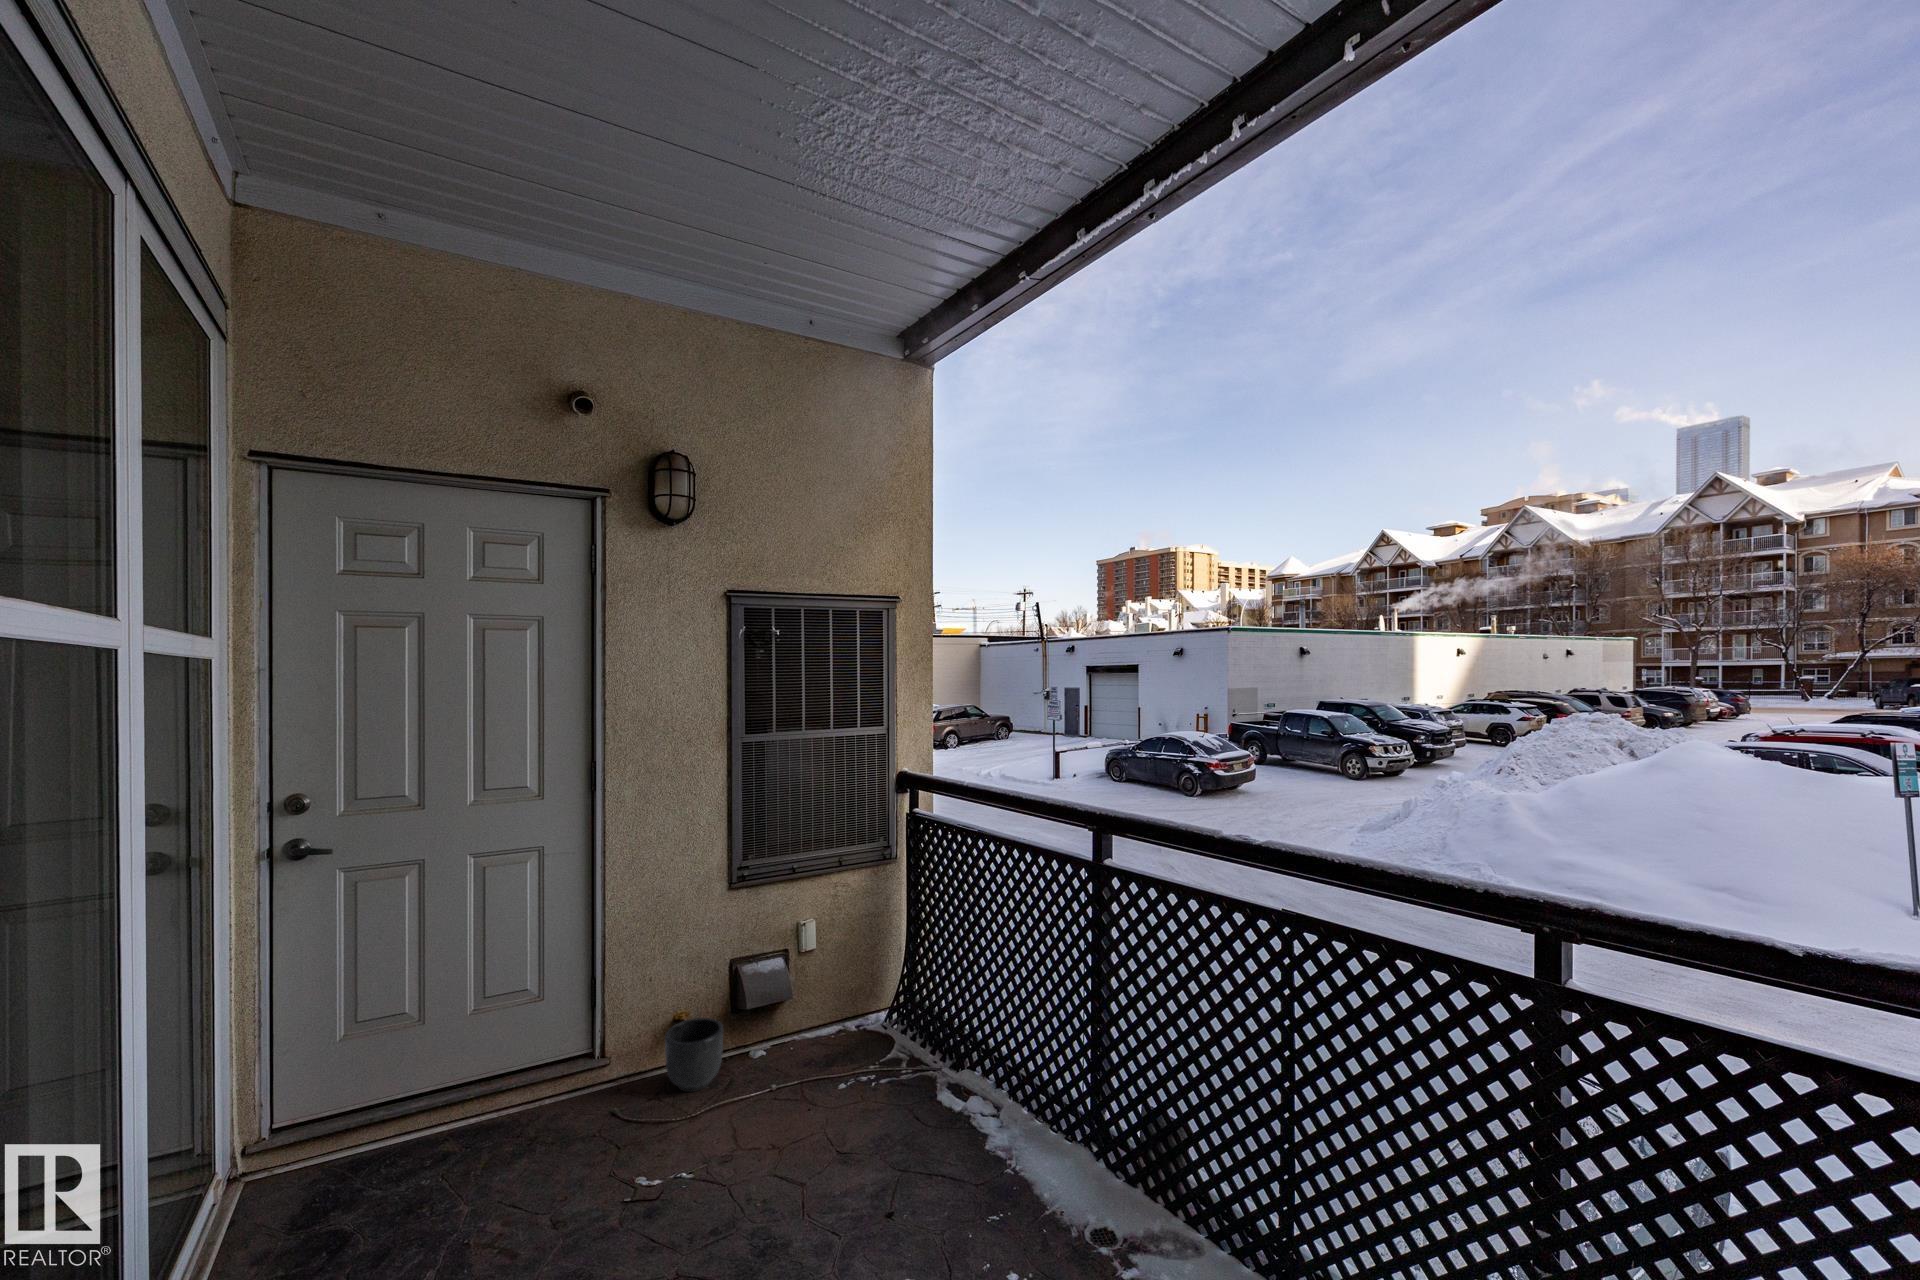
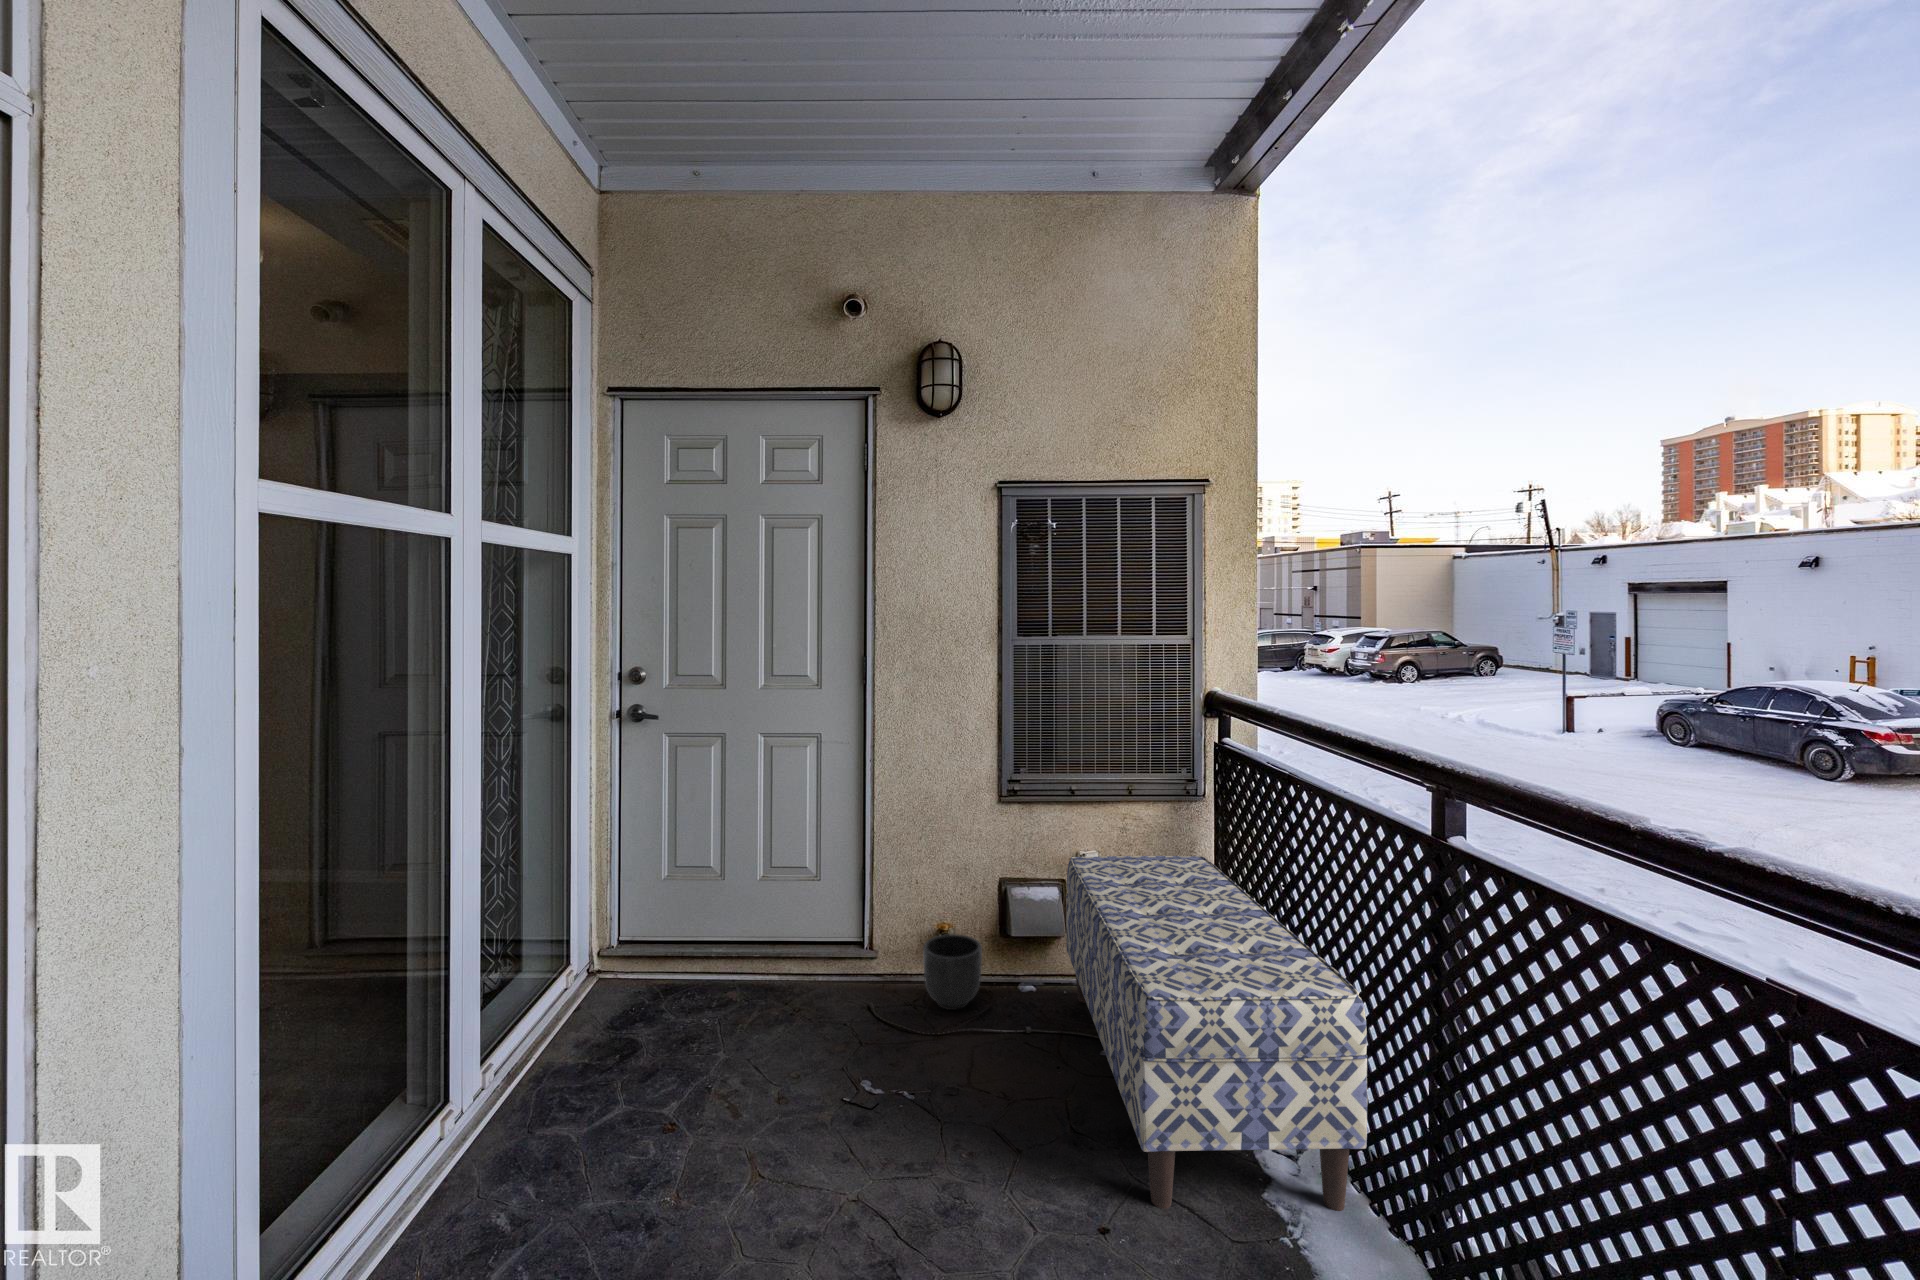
bench: none [794,905,1049,1188] -> present [1066,856,1368,1211]

